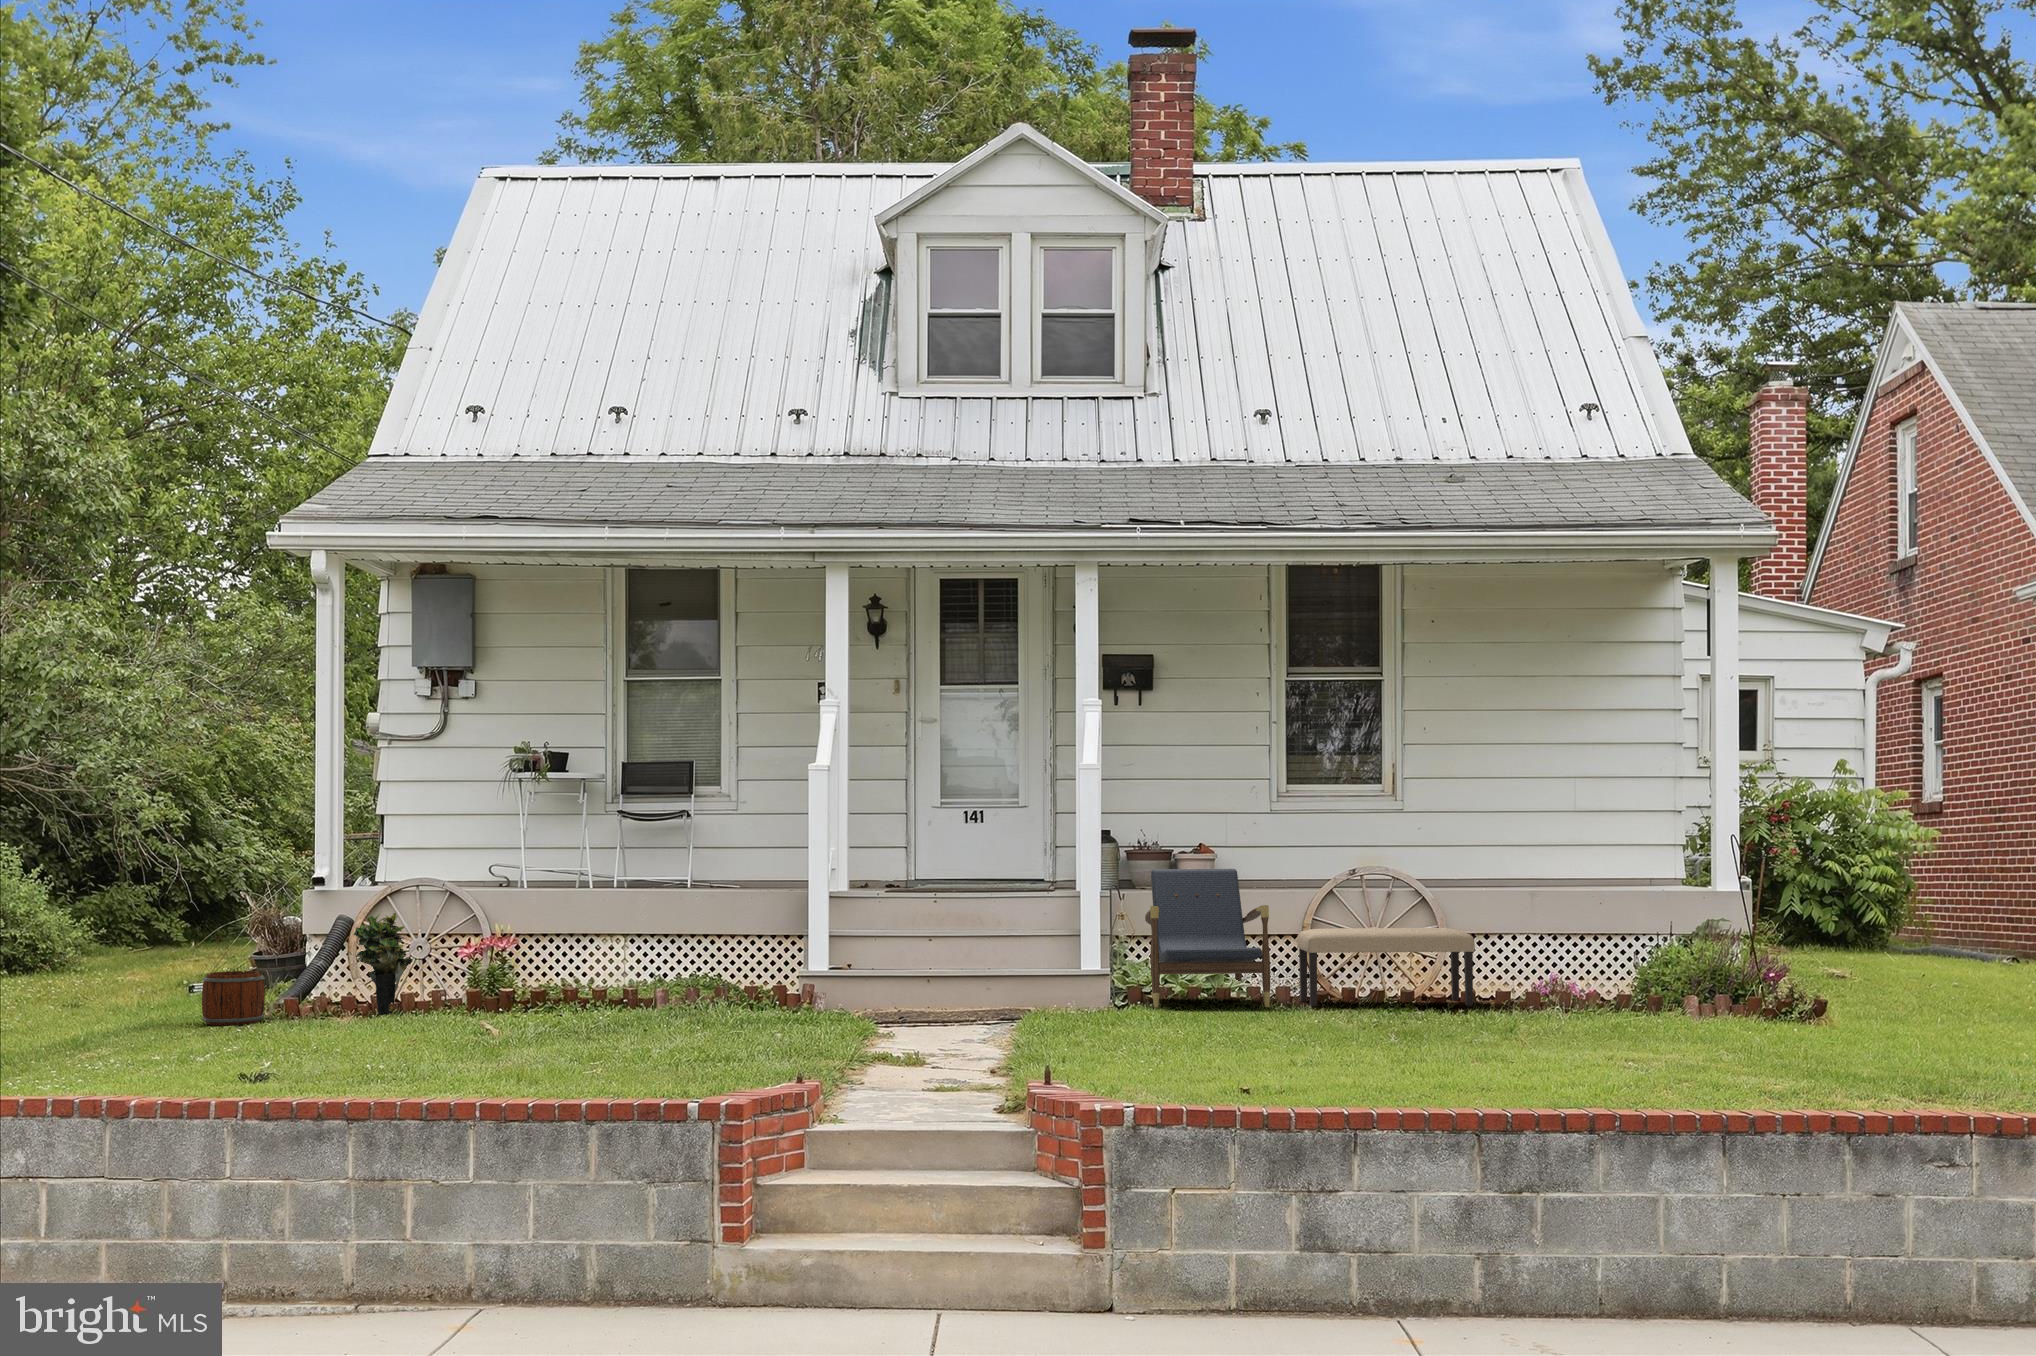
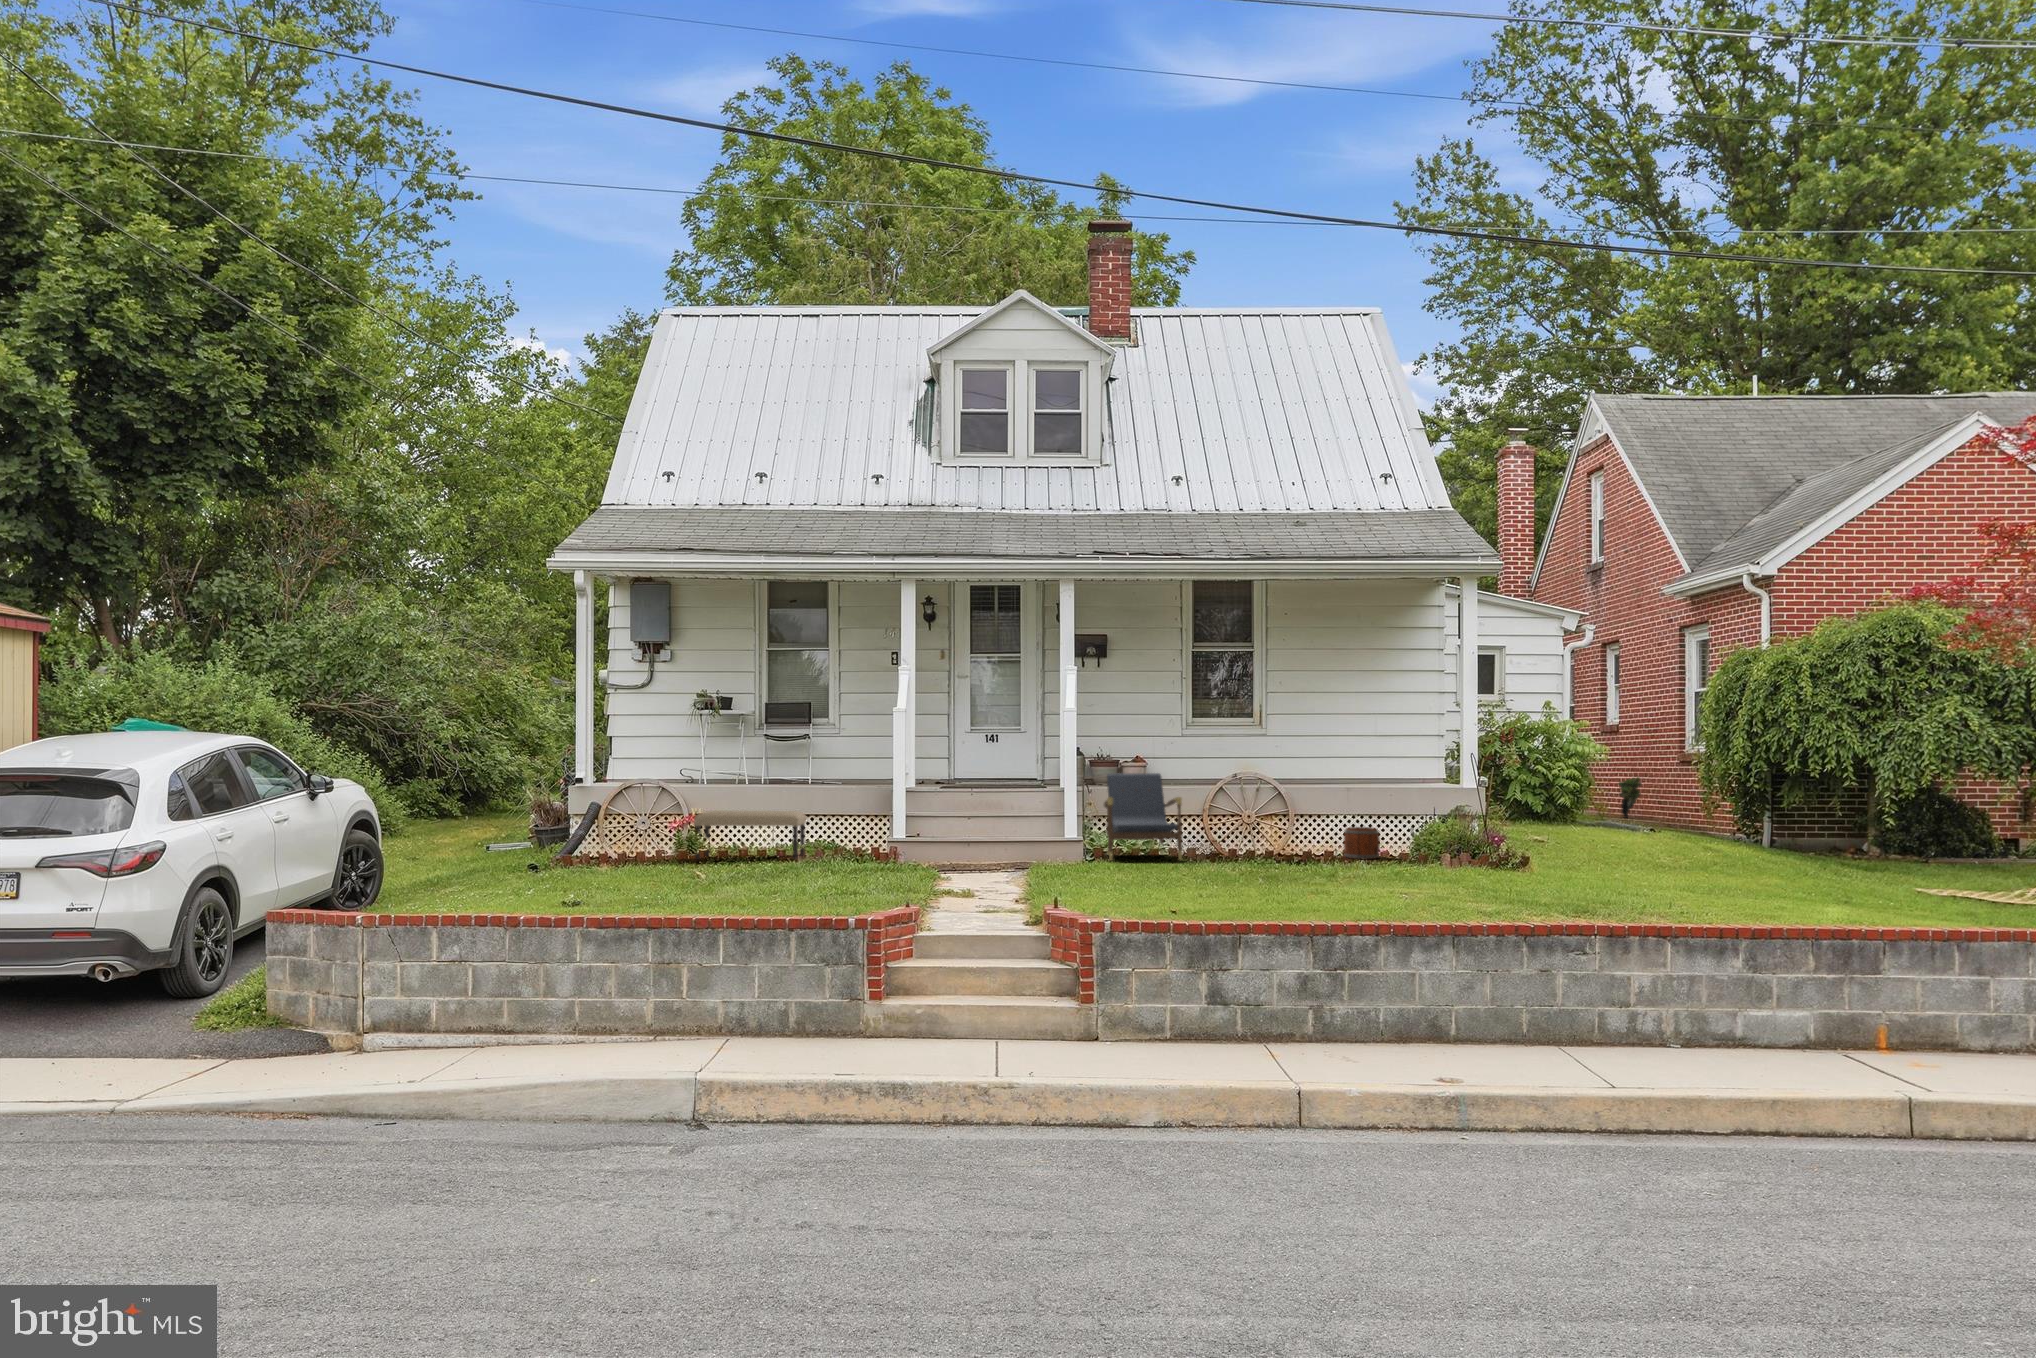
potted plant: present [353,913,413,1014] -> present [1618,777,1642,818]
bench: present [1297,928,1475,1007] -> present [694,811,806,860]
bucket: present [202,971,265,1025] -> present [1344,827,1380,859]

